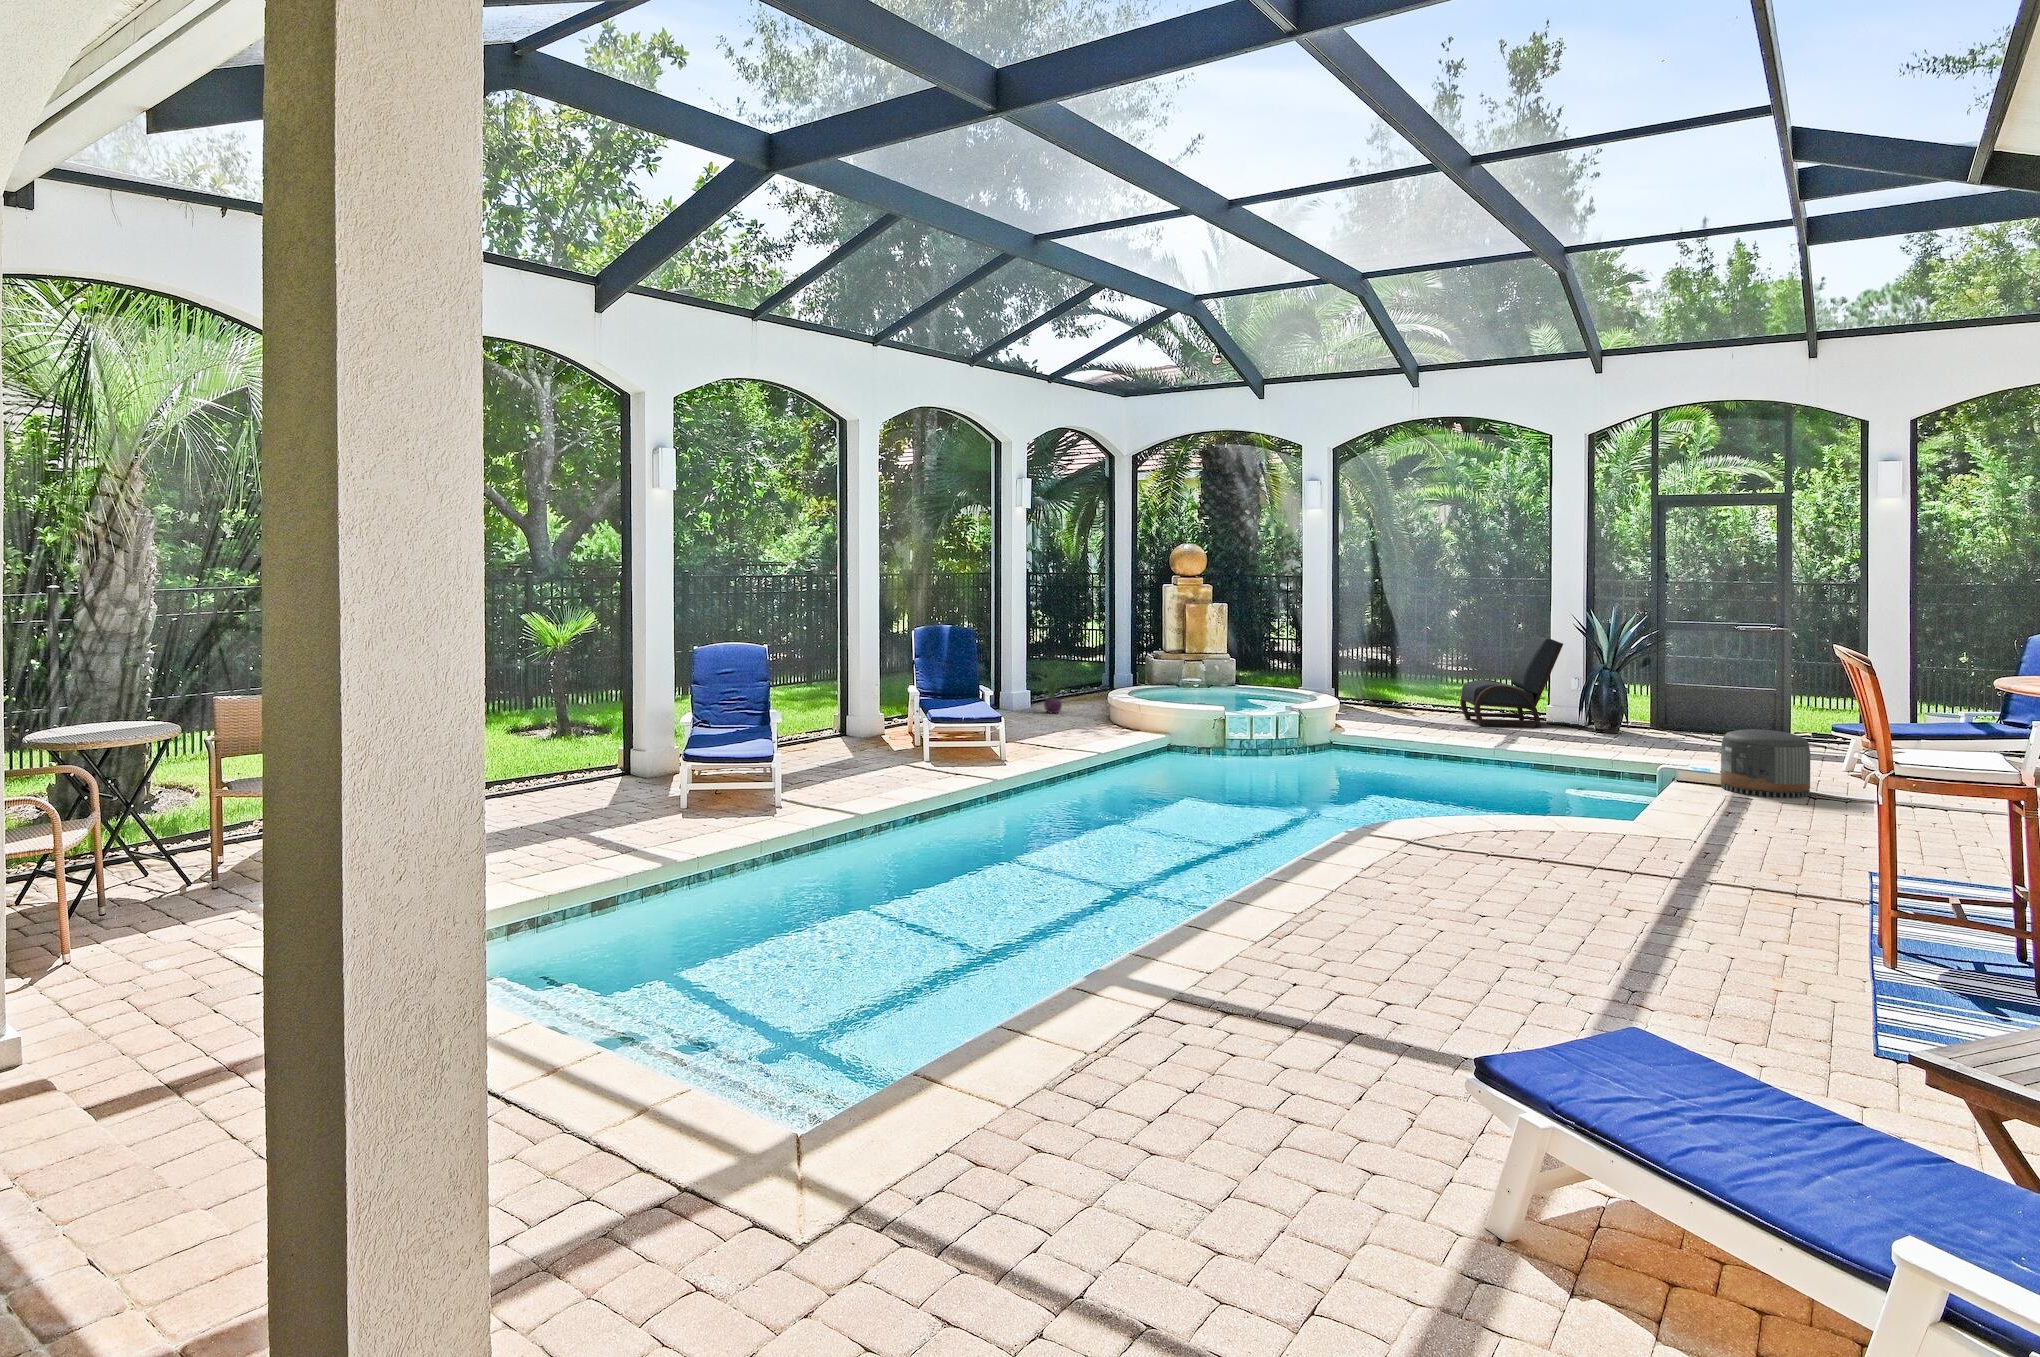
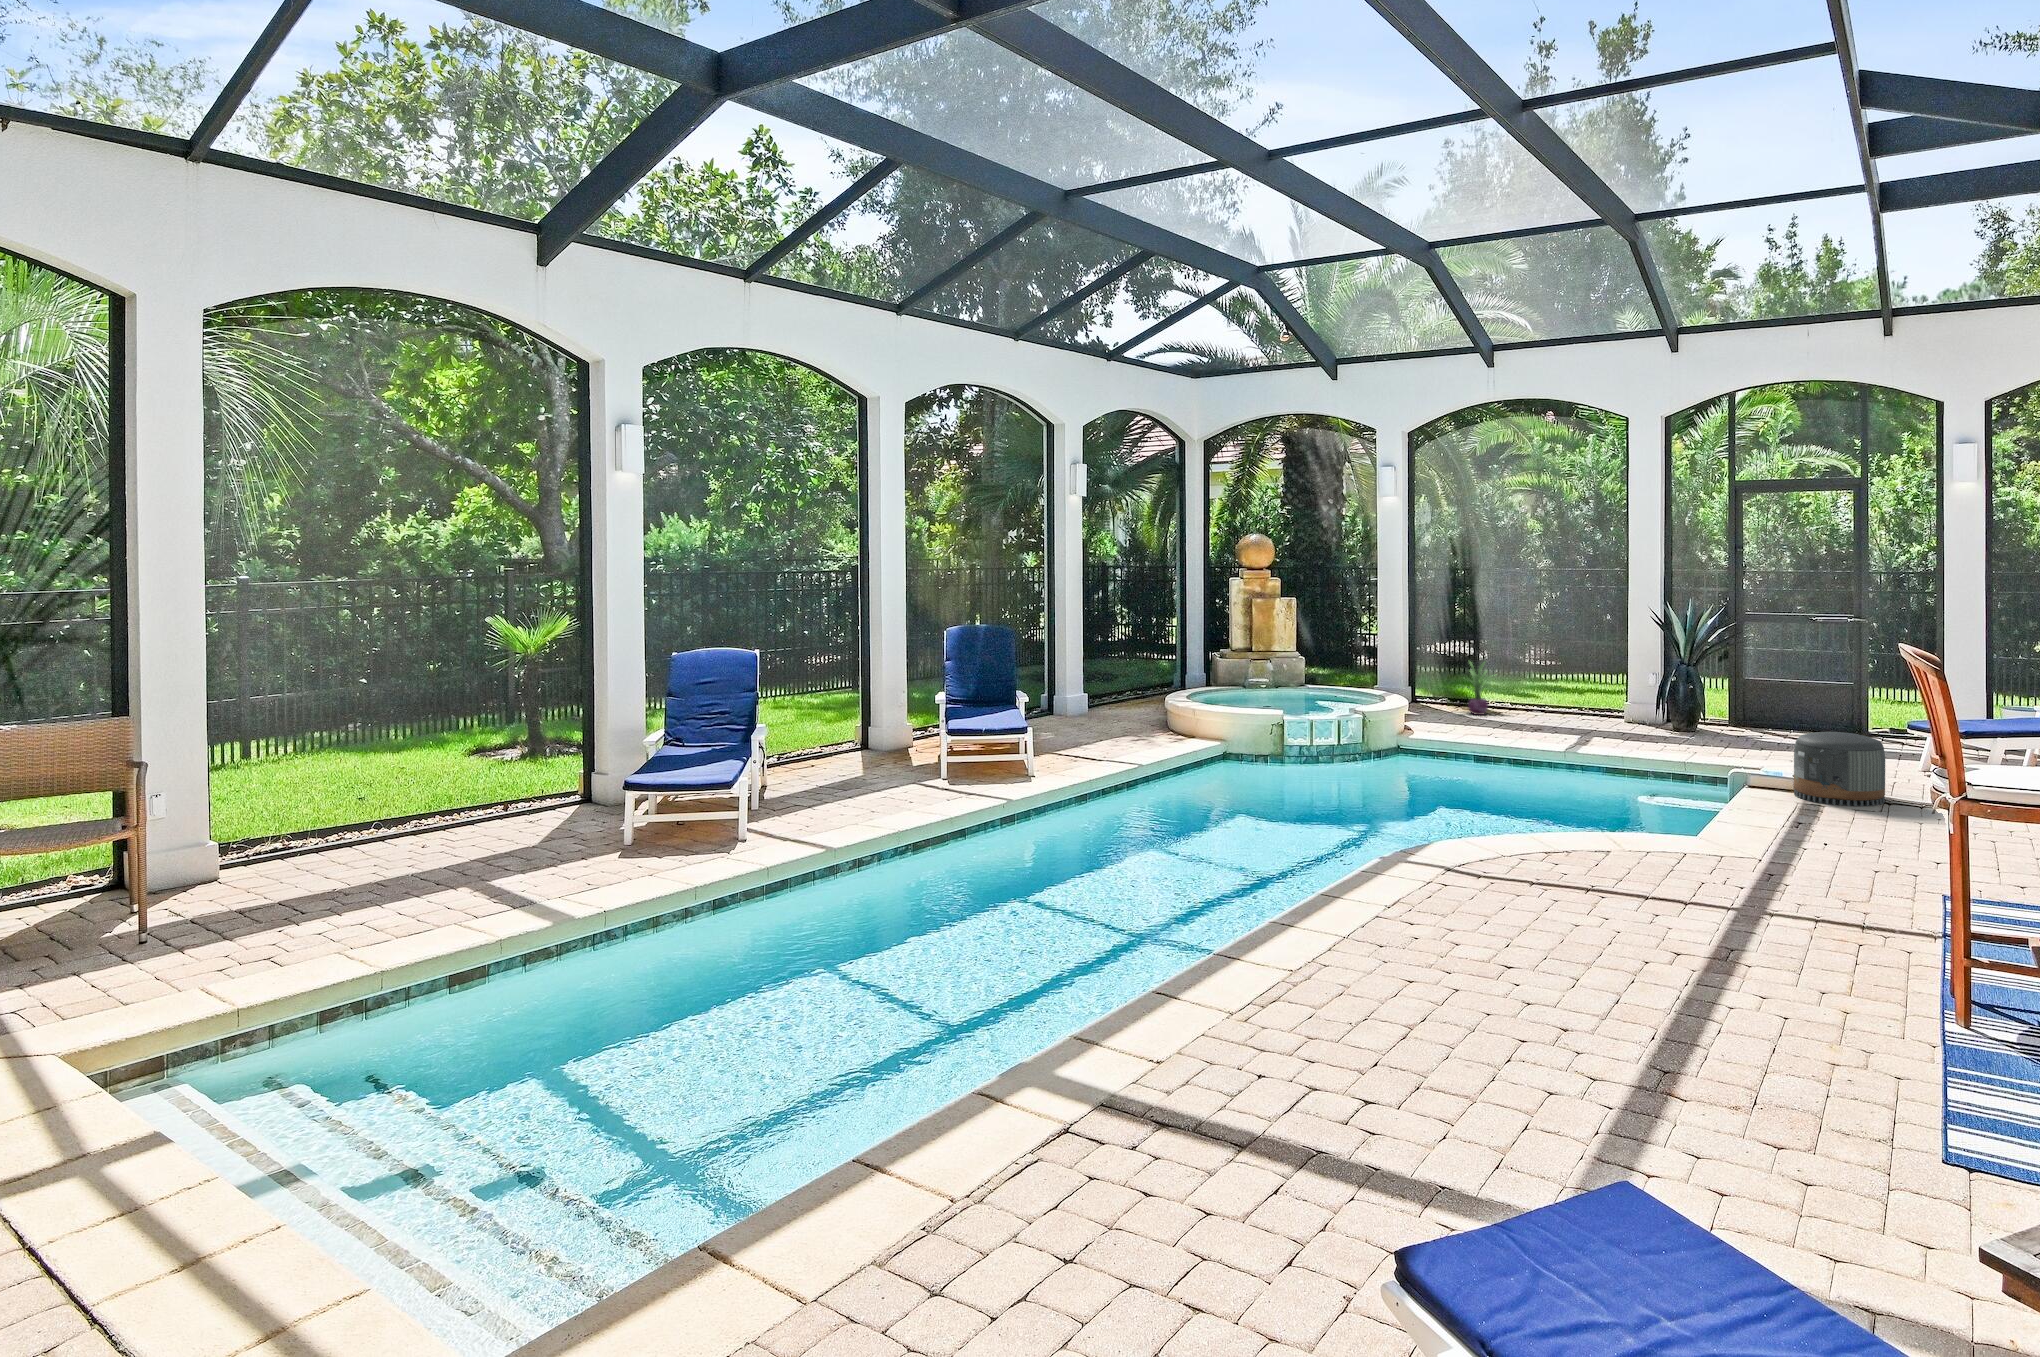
lounge chair: present [1460,636,1563,728] -> none [1538,630,1641,728]
decorative plant: present [1040,664,1067,713] -> present [1468,662,1490,715]

